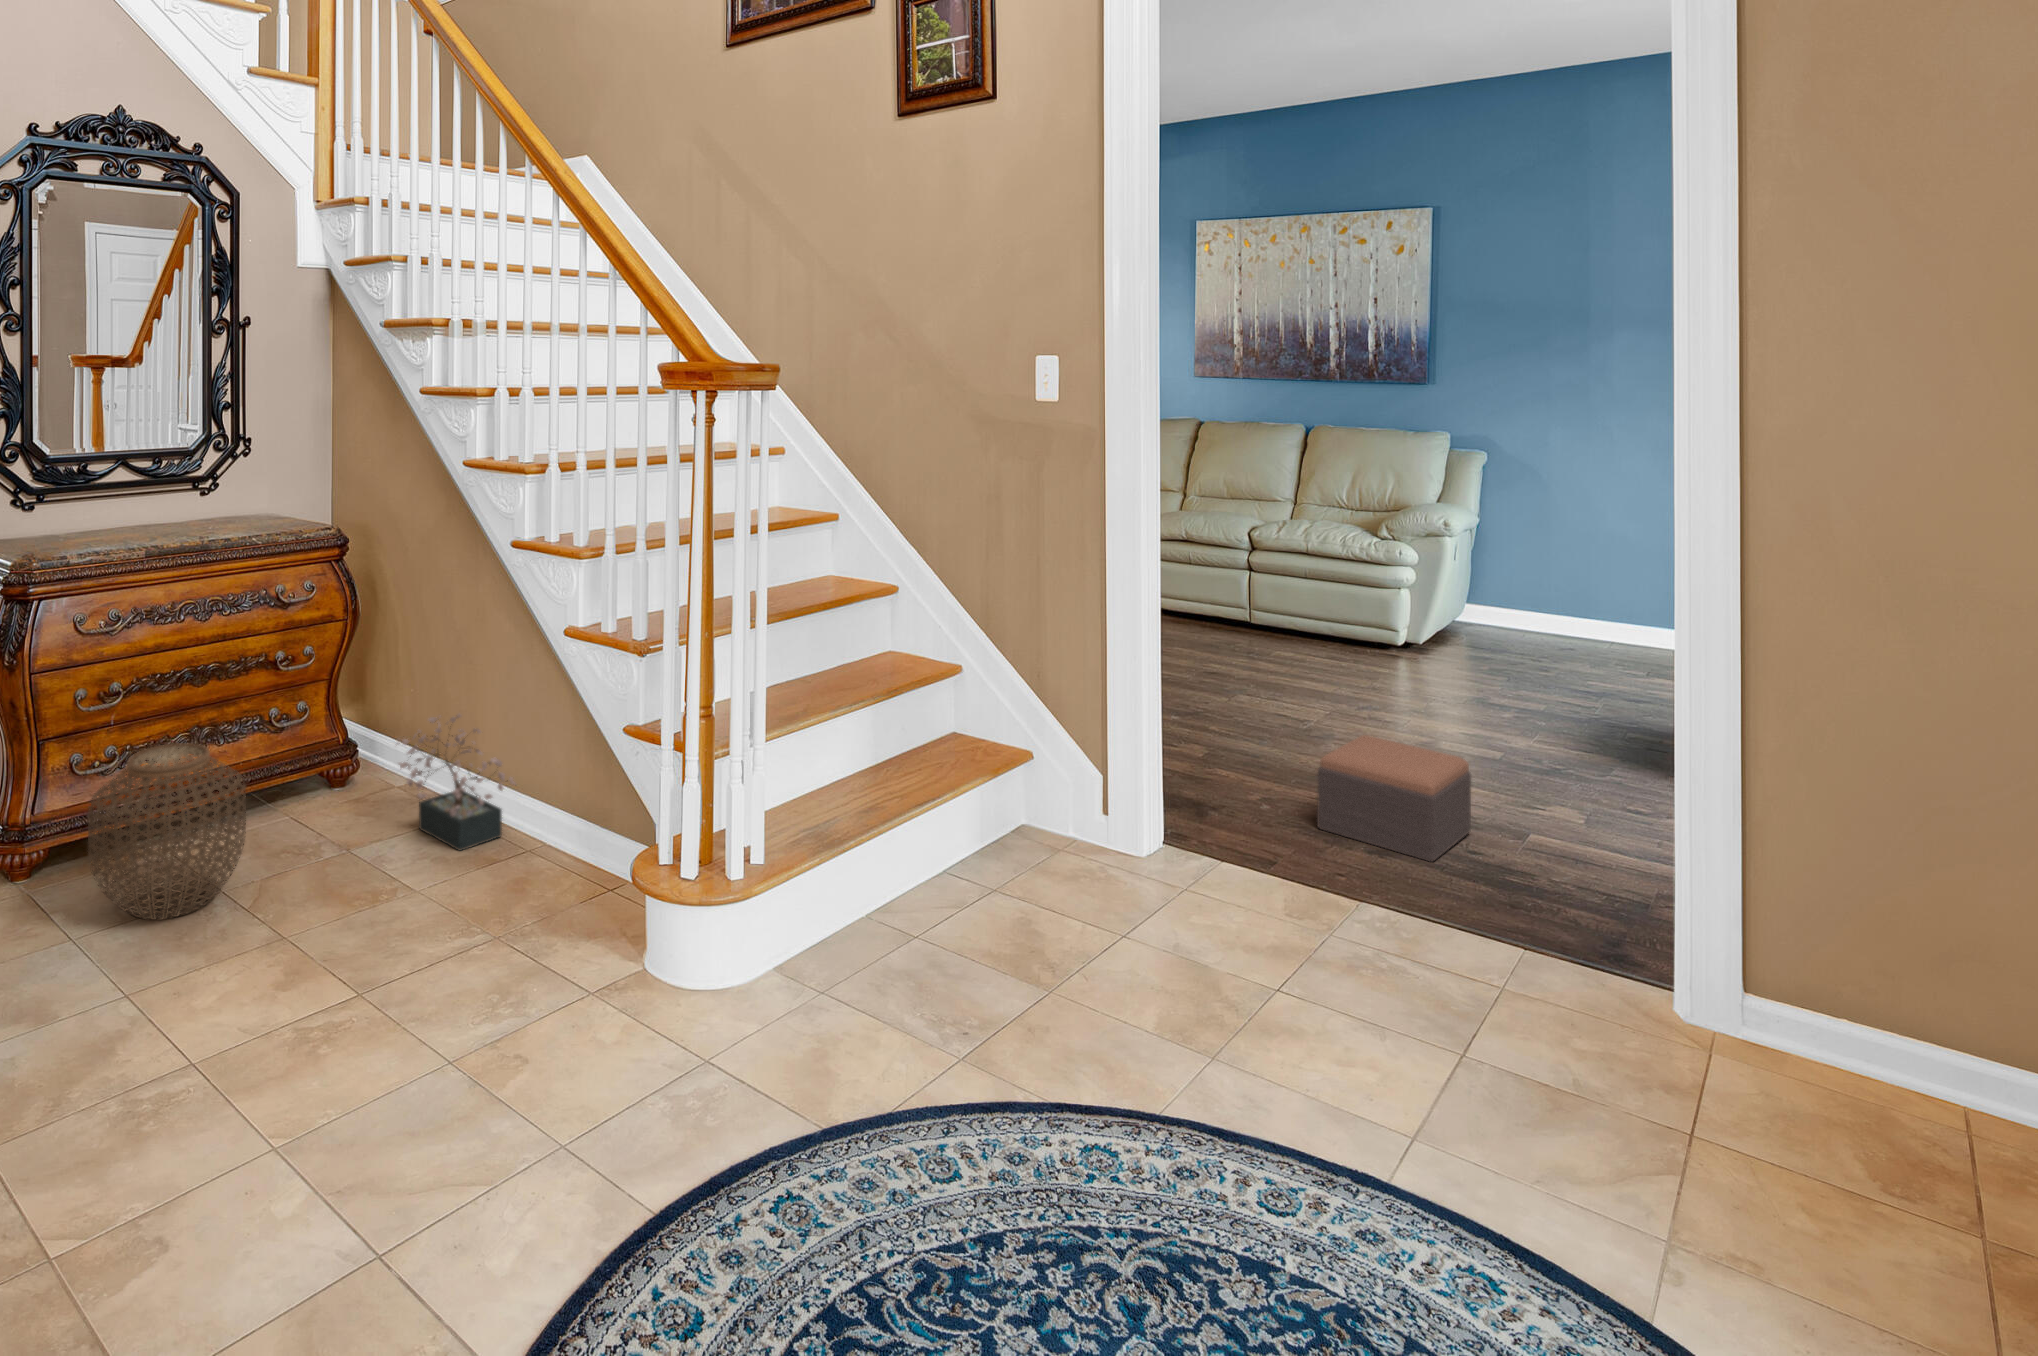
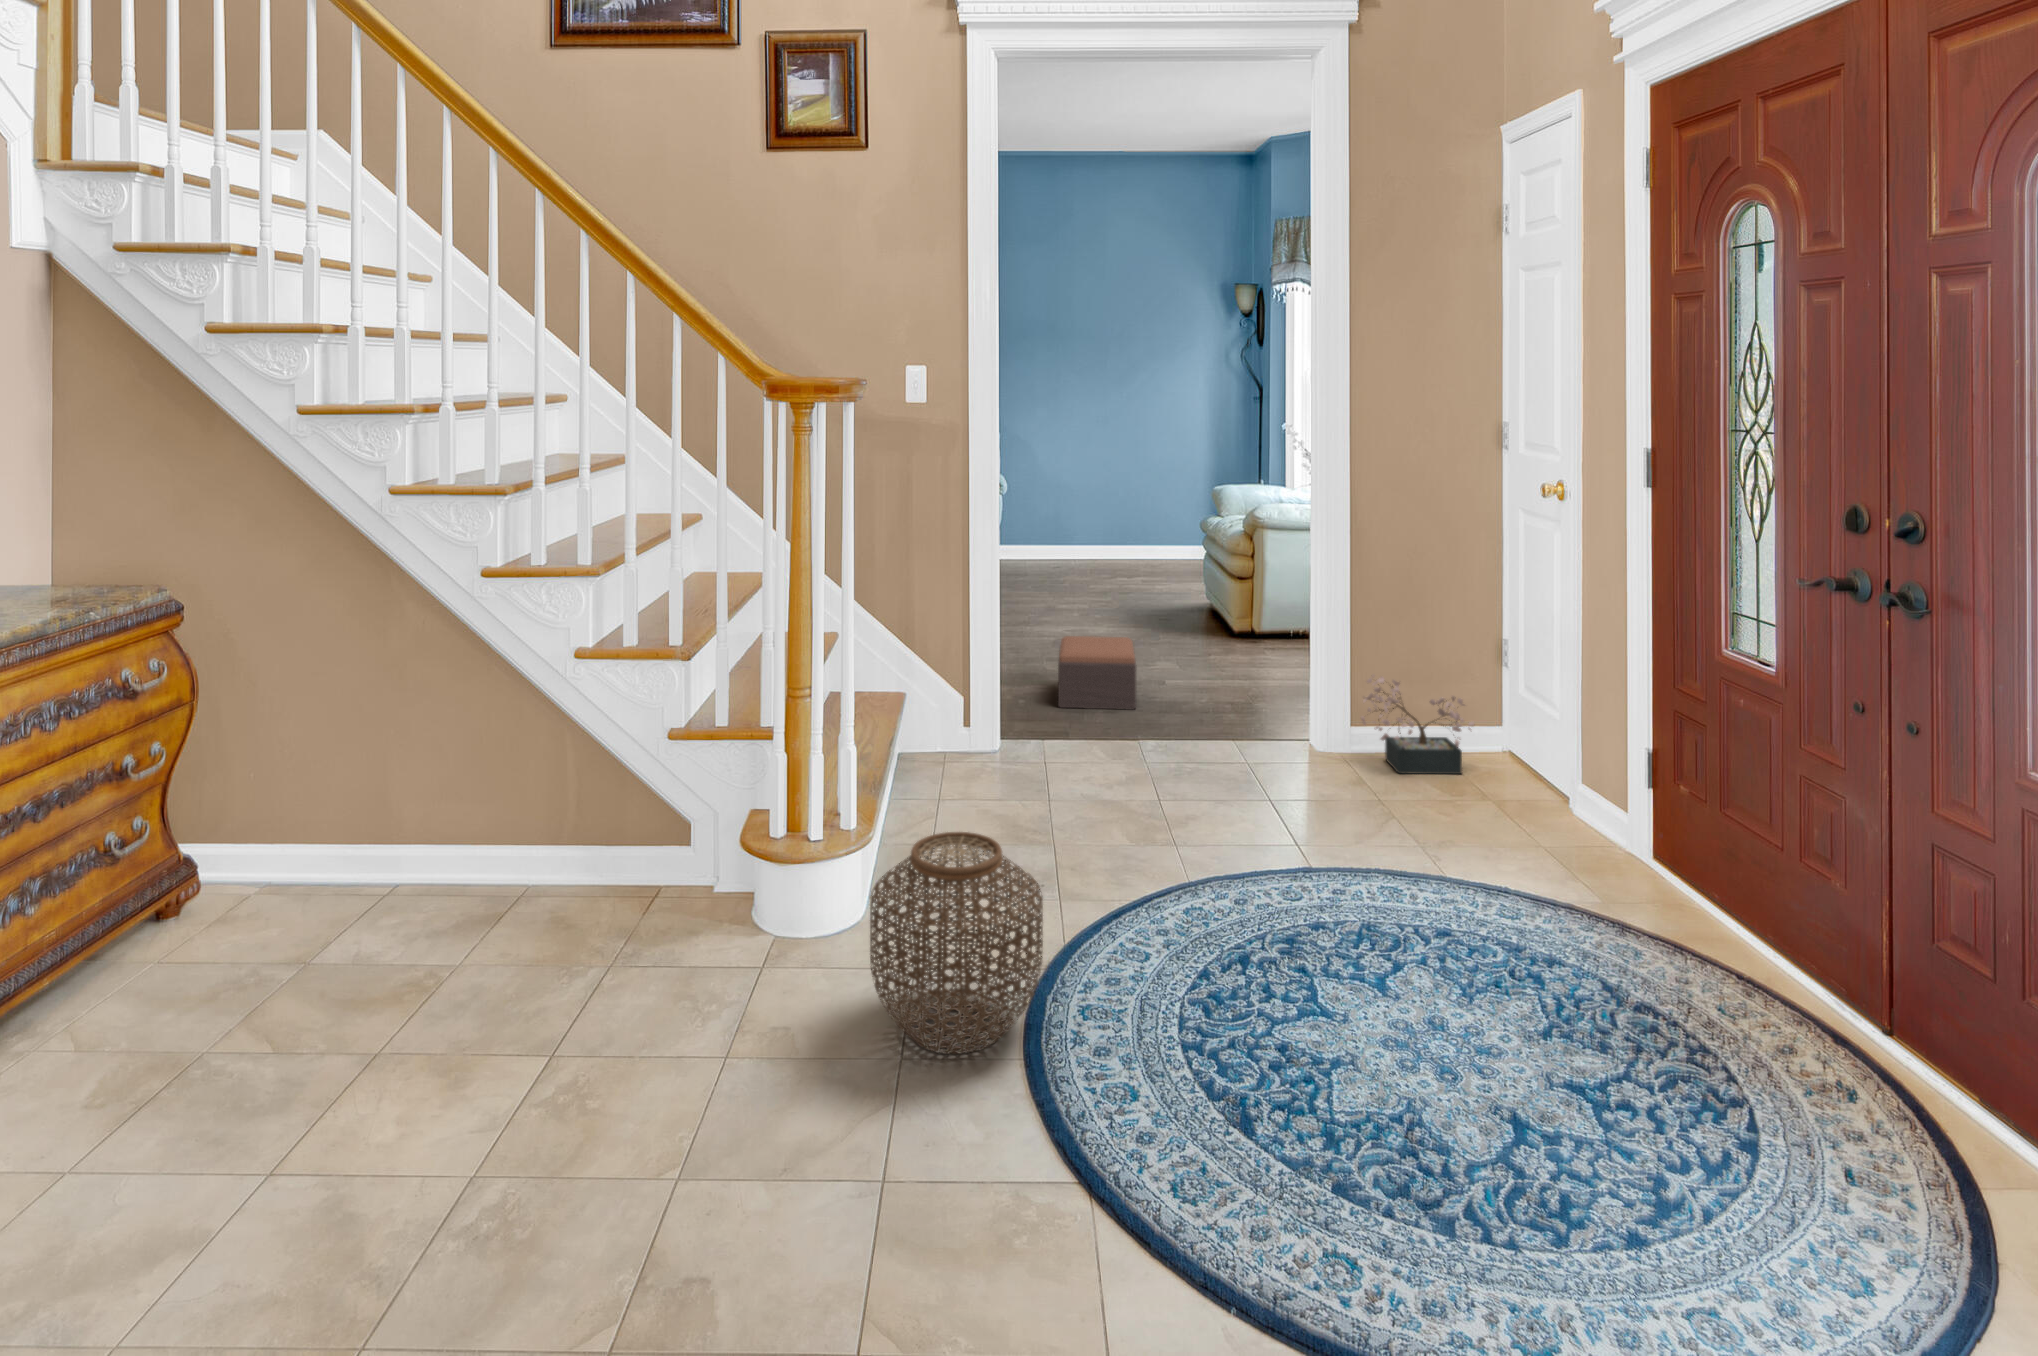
decorative plant: present [399,714,515,851] -> present [1361,675,1474,774]
woven basket: present [88,743,246,919] -> present [870,832,1043,1054]

